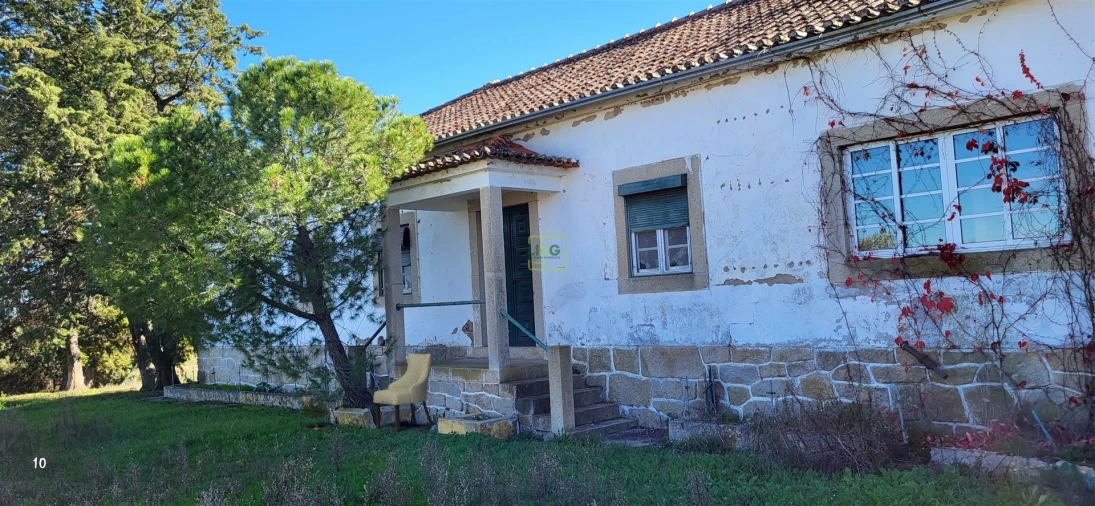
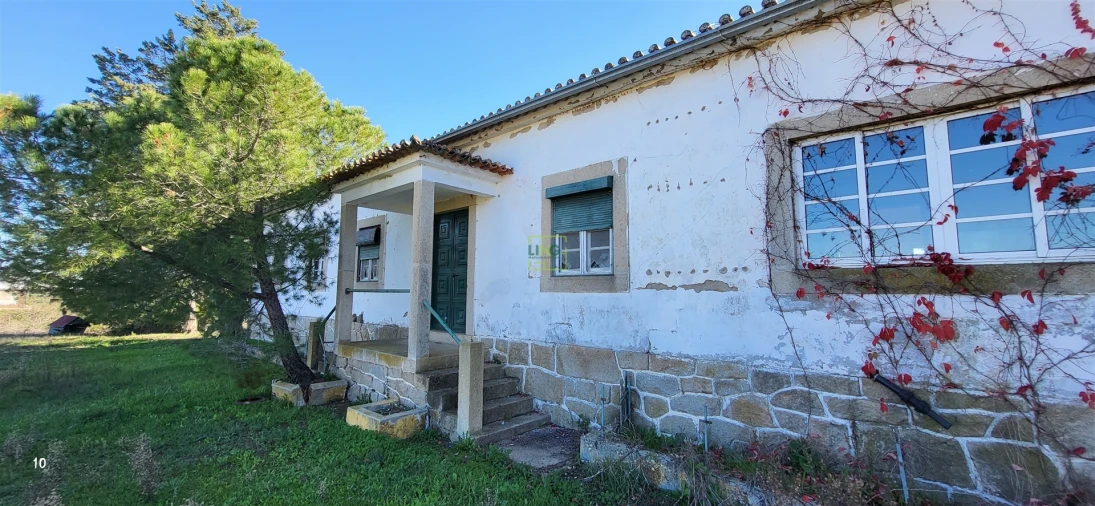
chair: present [373,353,433,431] -> none [301,334,363,414]

